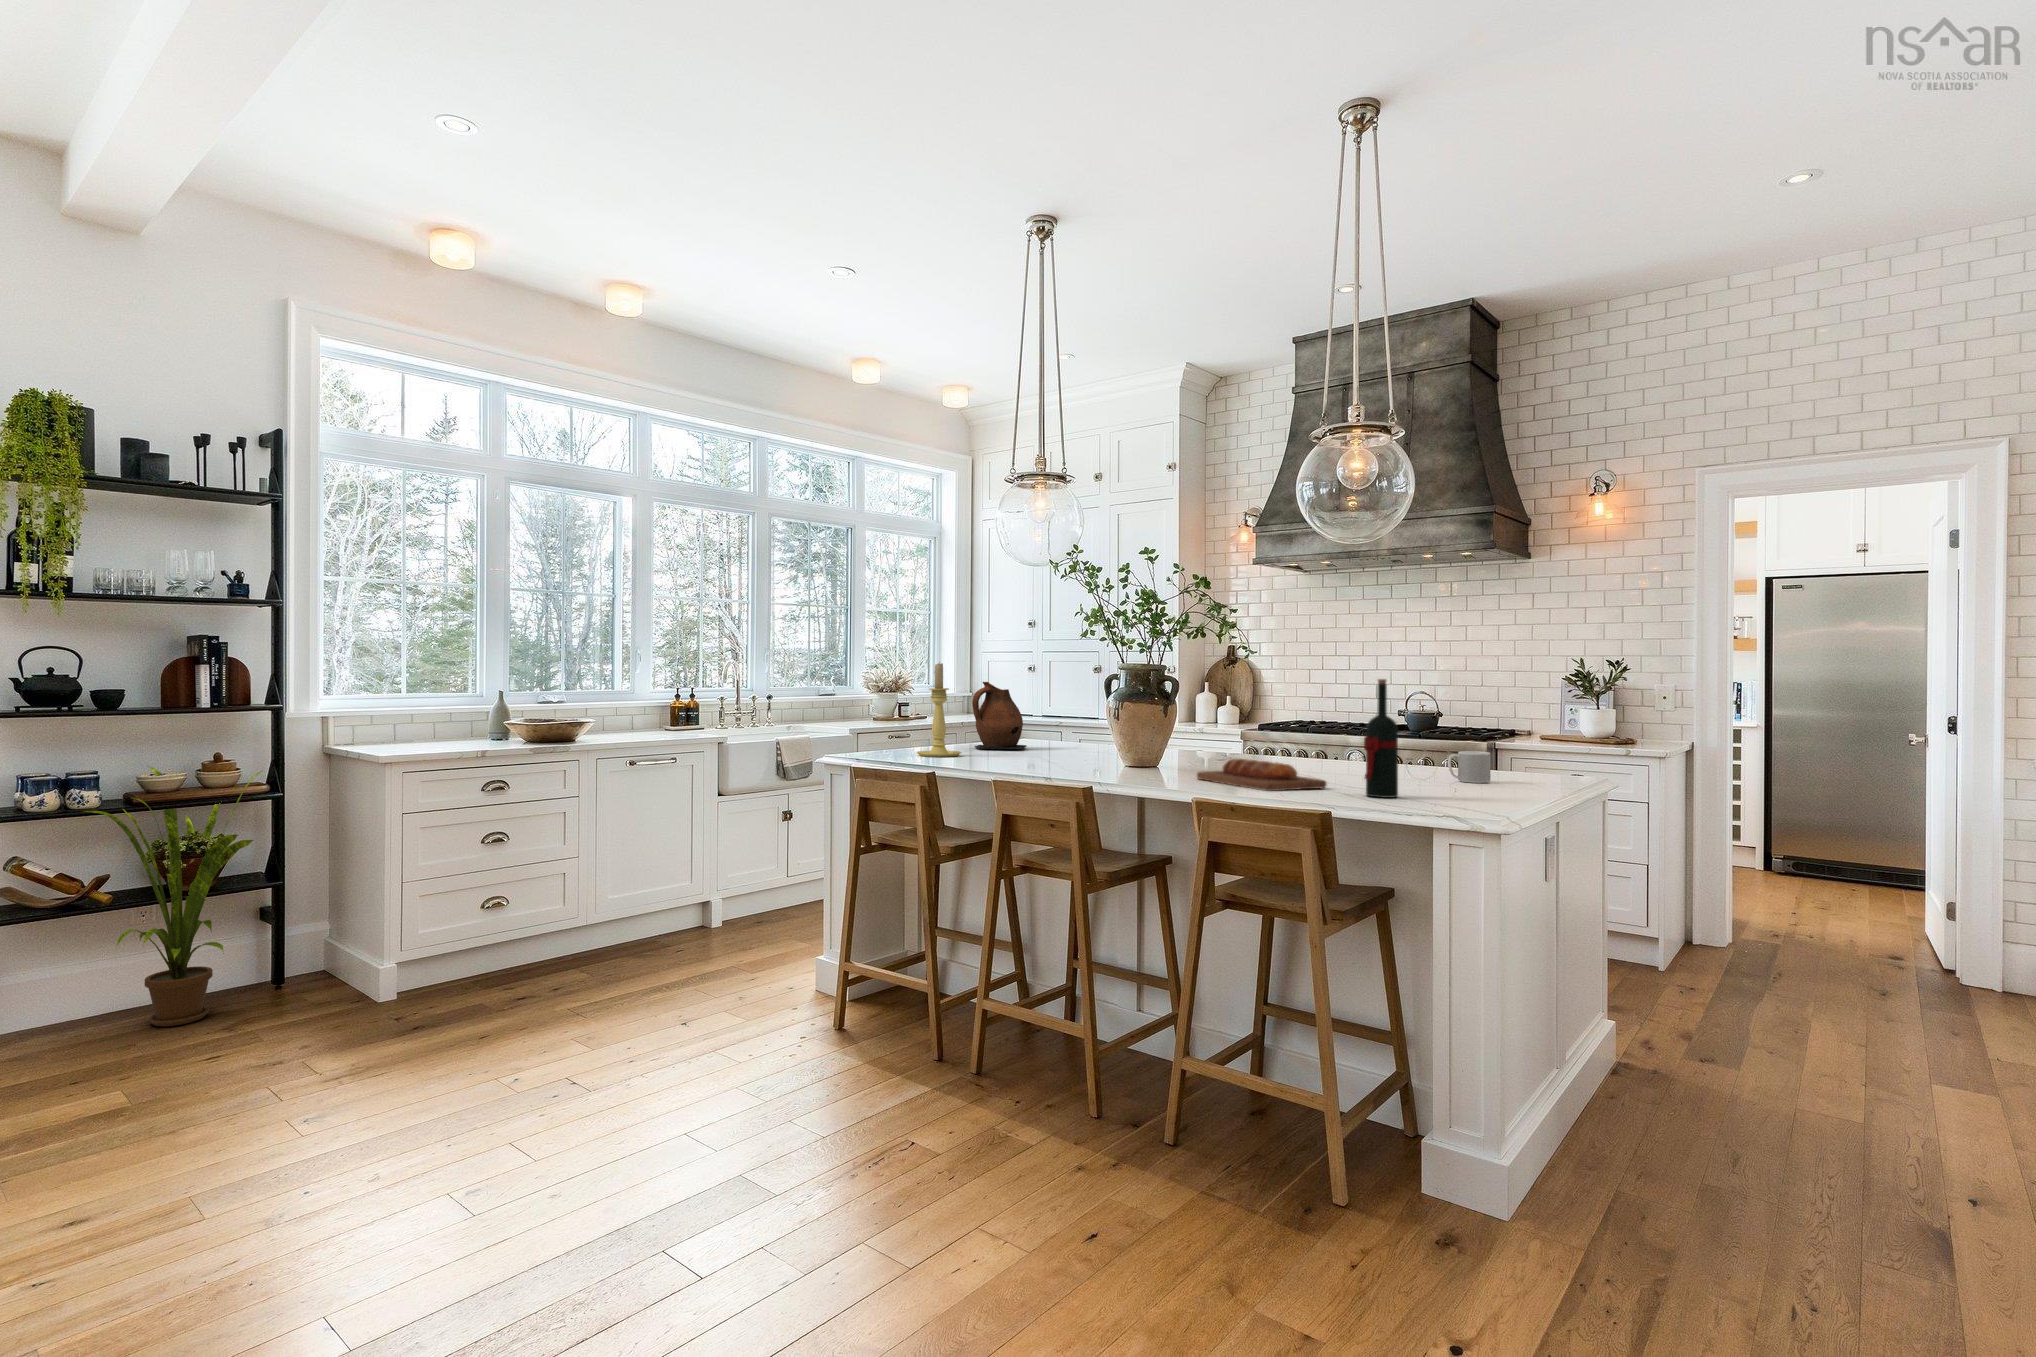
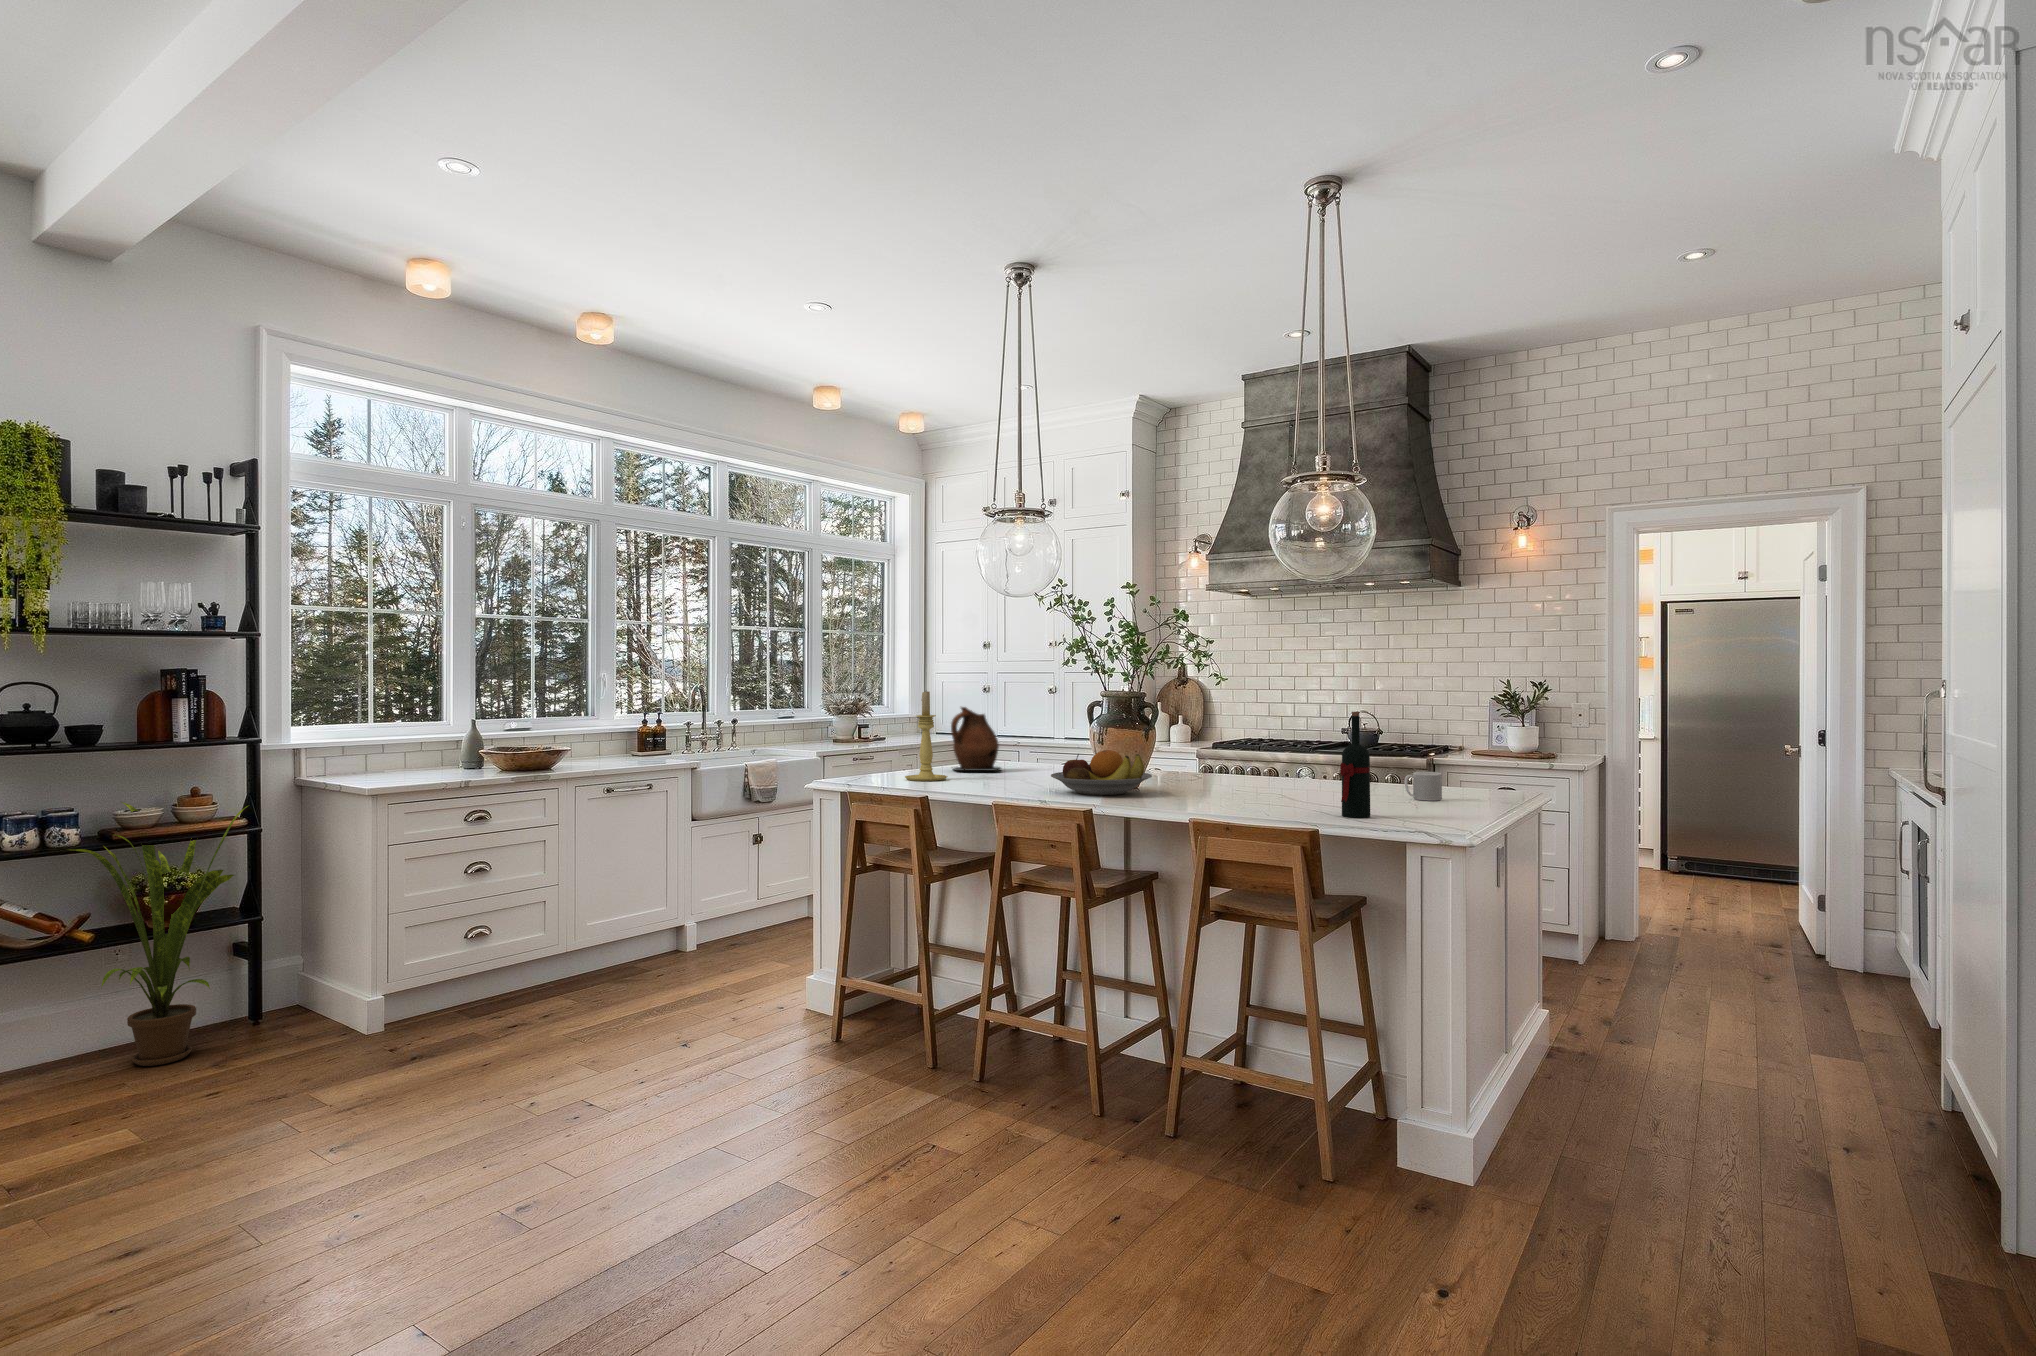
fruit bowl: none [1059,724,1168,772] -> present [1051,750,1152,795]
bread loaf: present [1197,759,1326,791] -> none [1184,782,1304,813]

